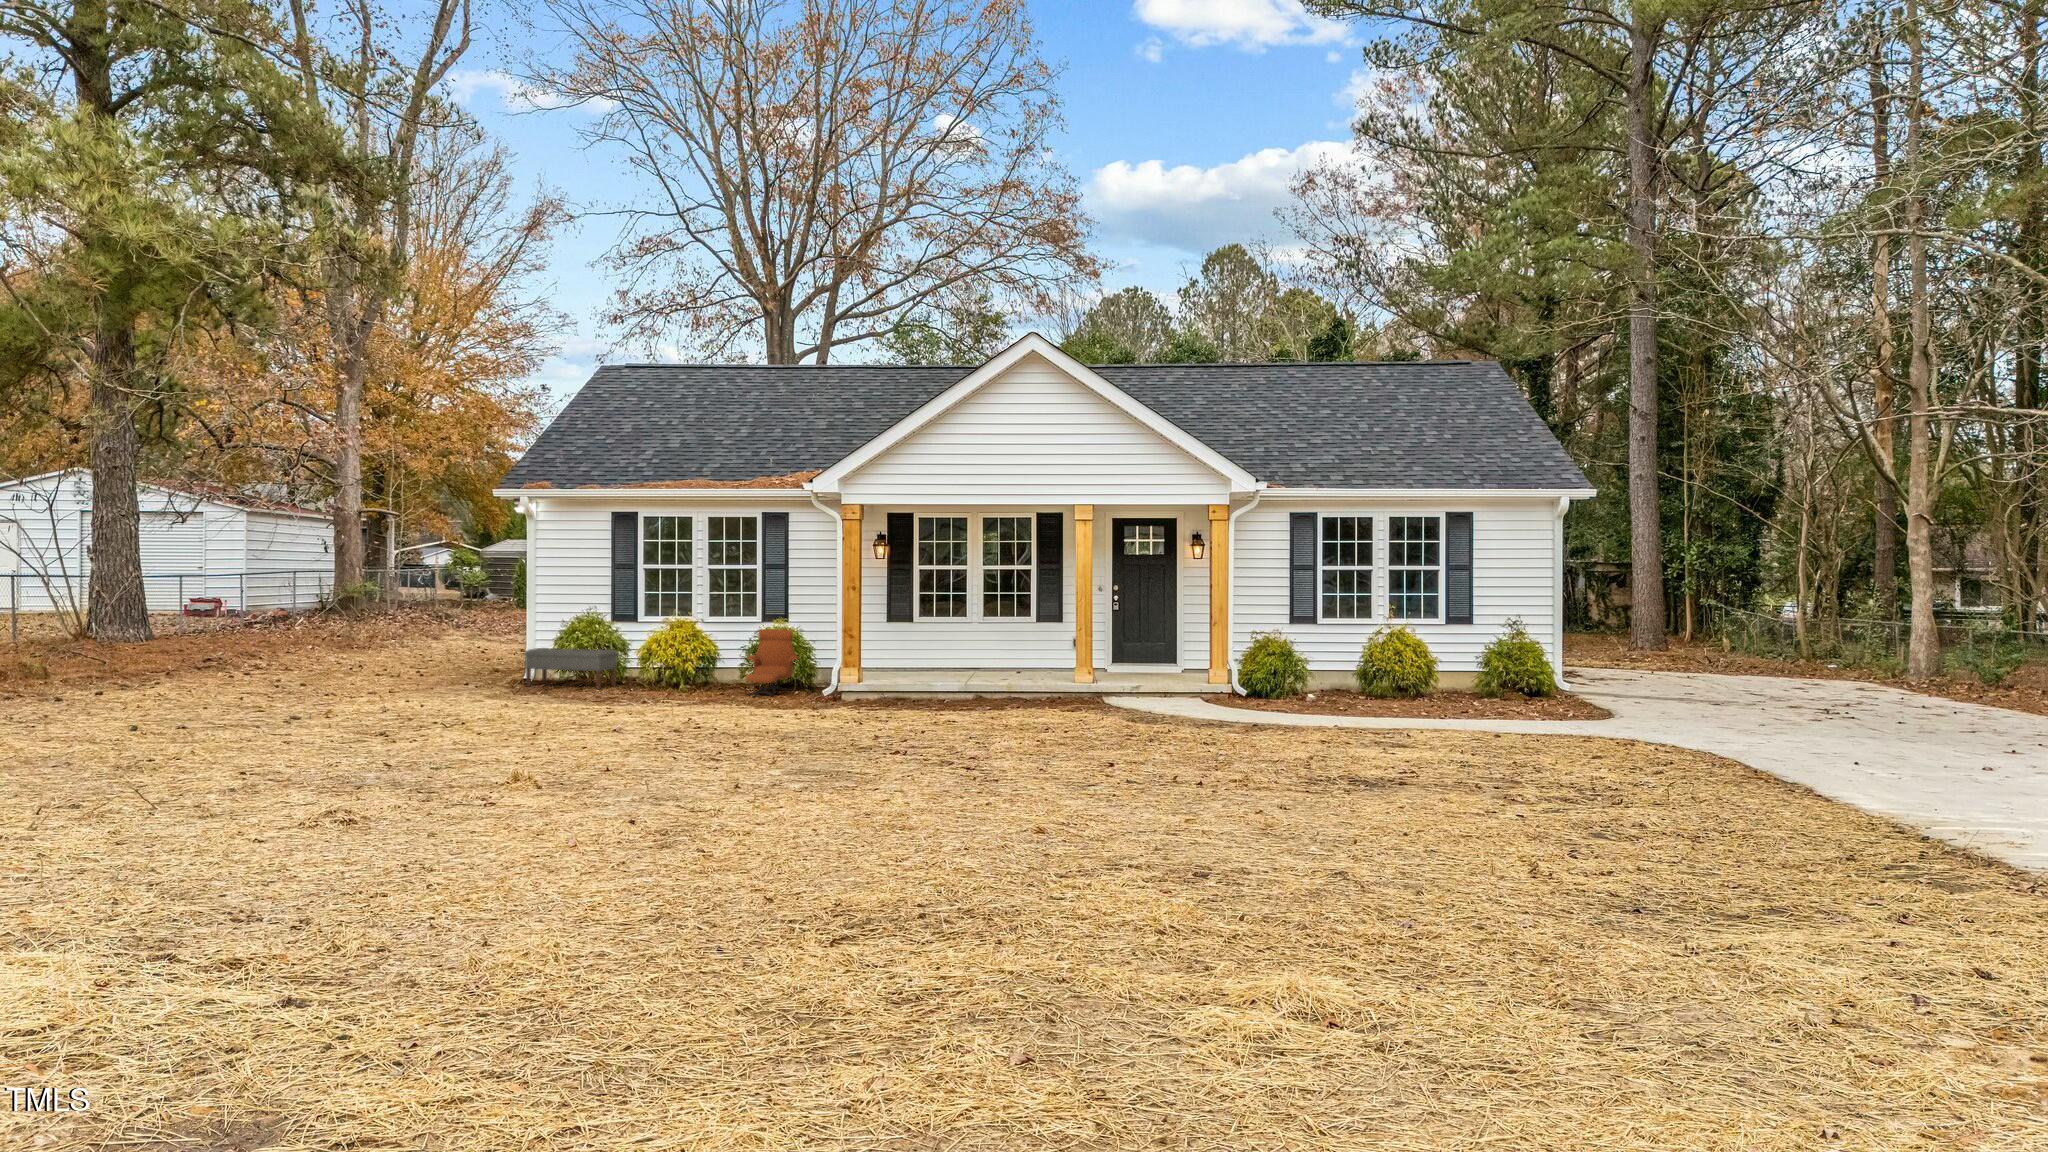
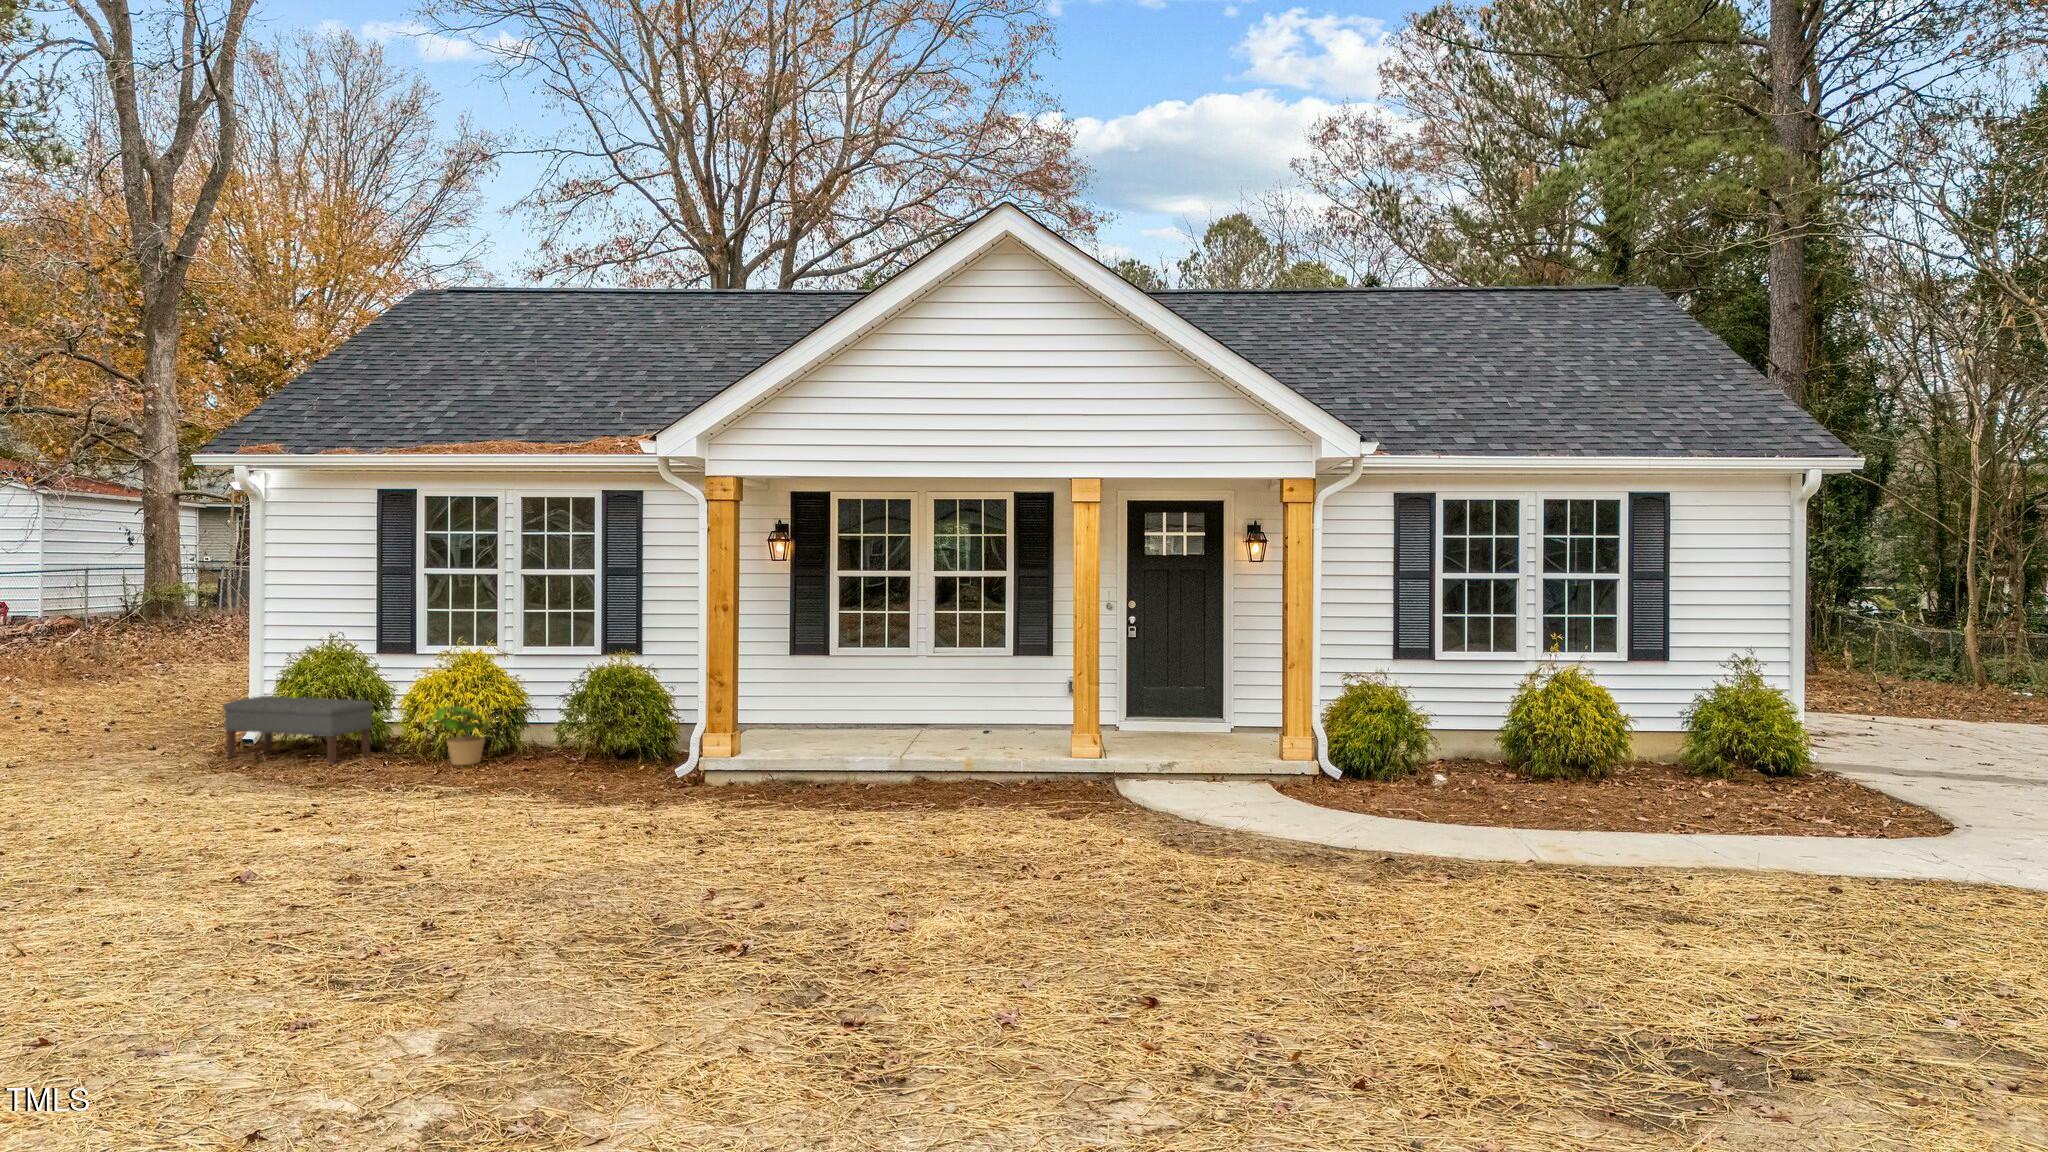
lounge chair: present [745,629,799,696] -> none [545,671,646,785]
potted plant: none [661,651,697,690] -> present [429,706,489,765]

